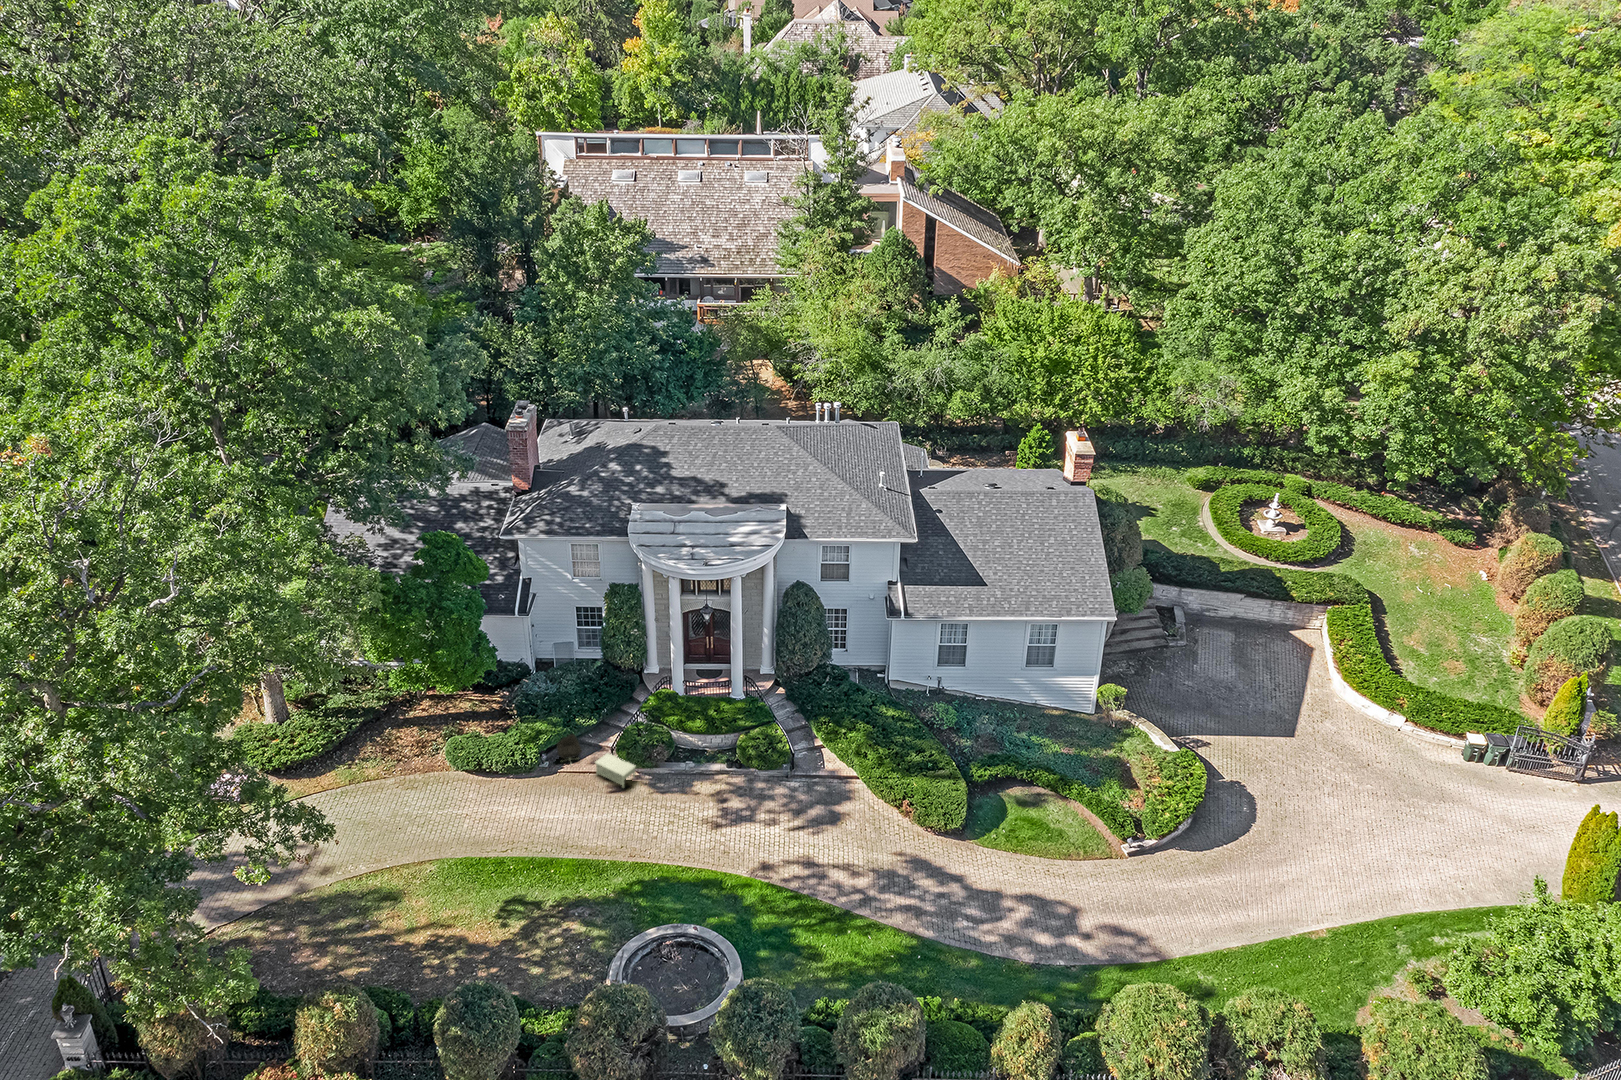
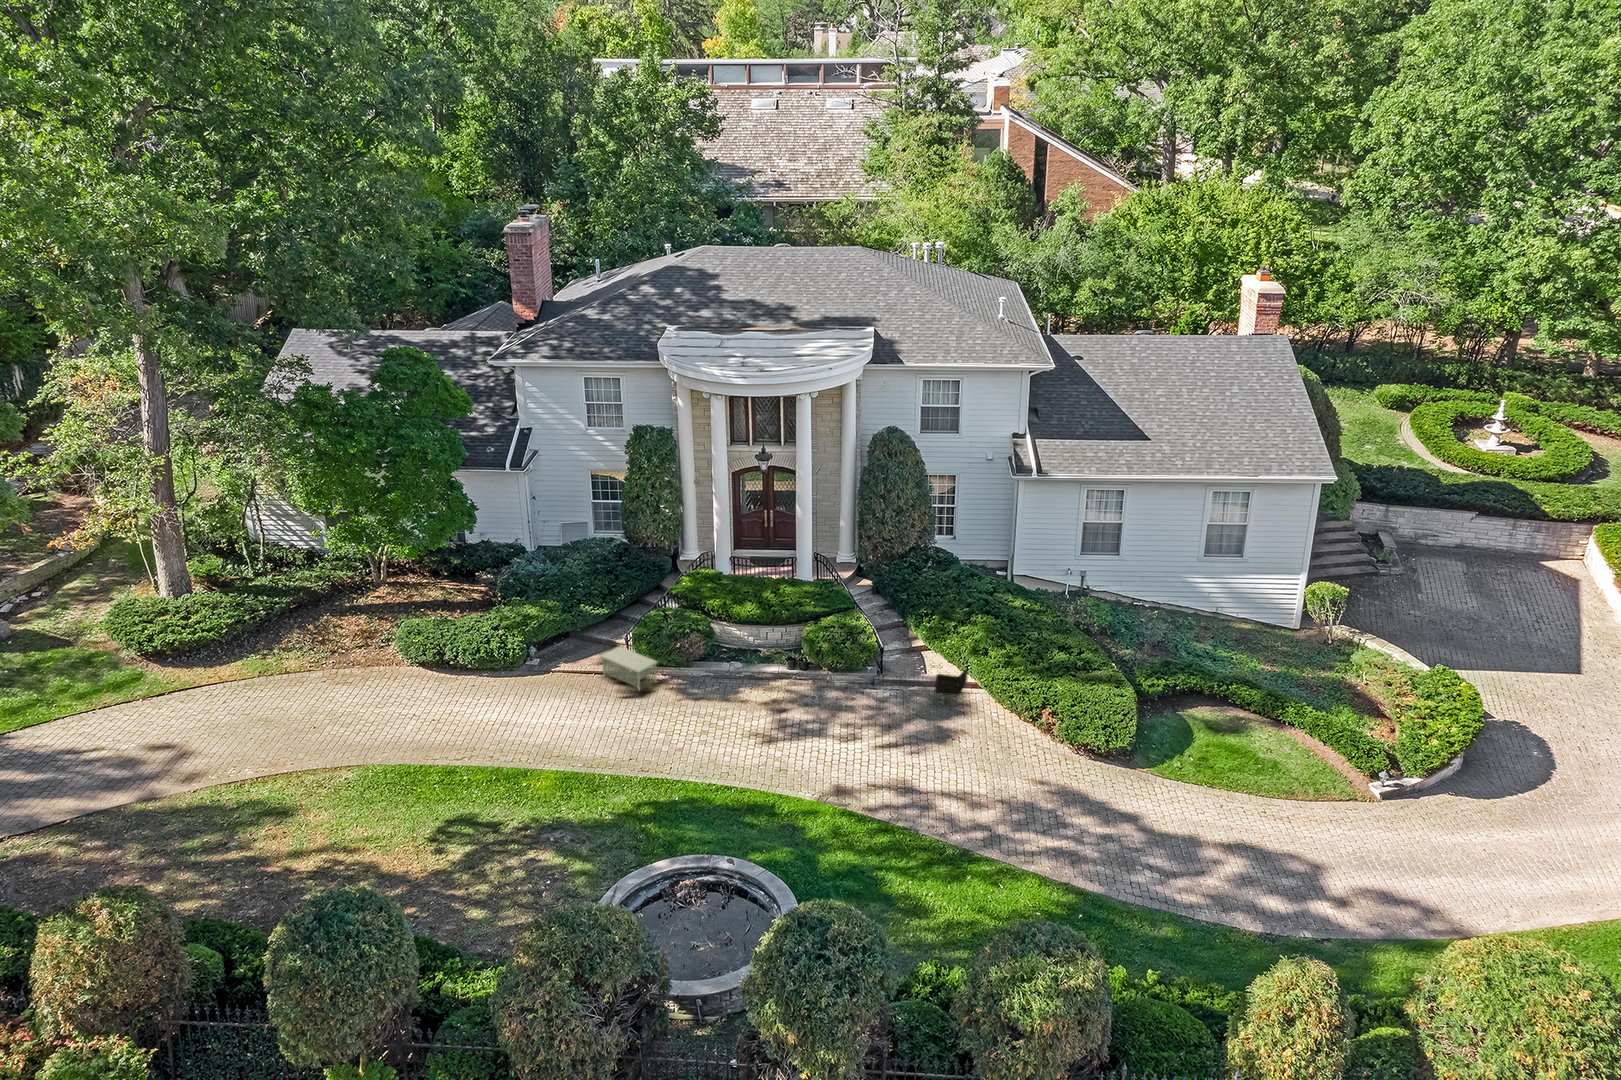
lounge chair: present [557,734,582,760] -> present [935,671,968,704]

